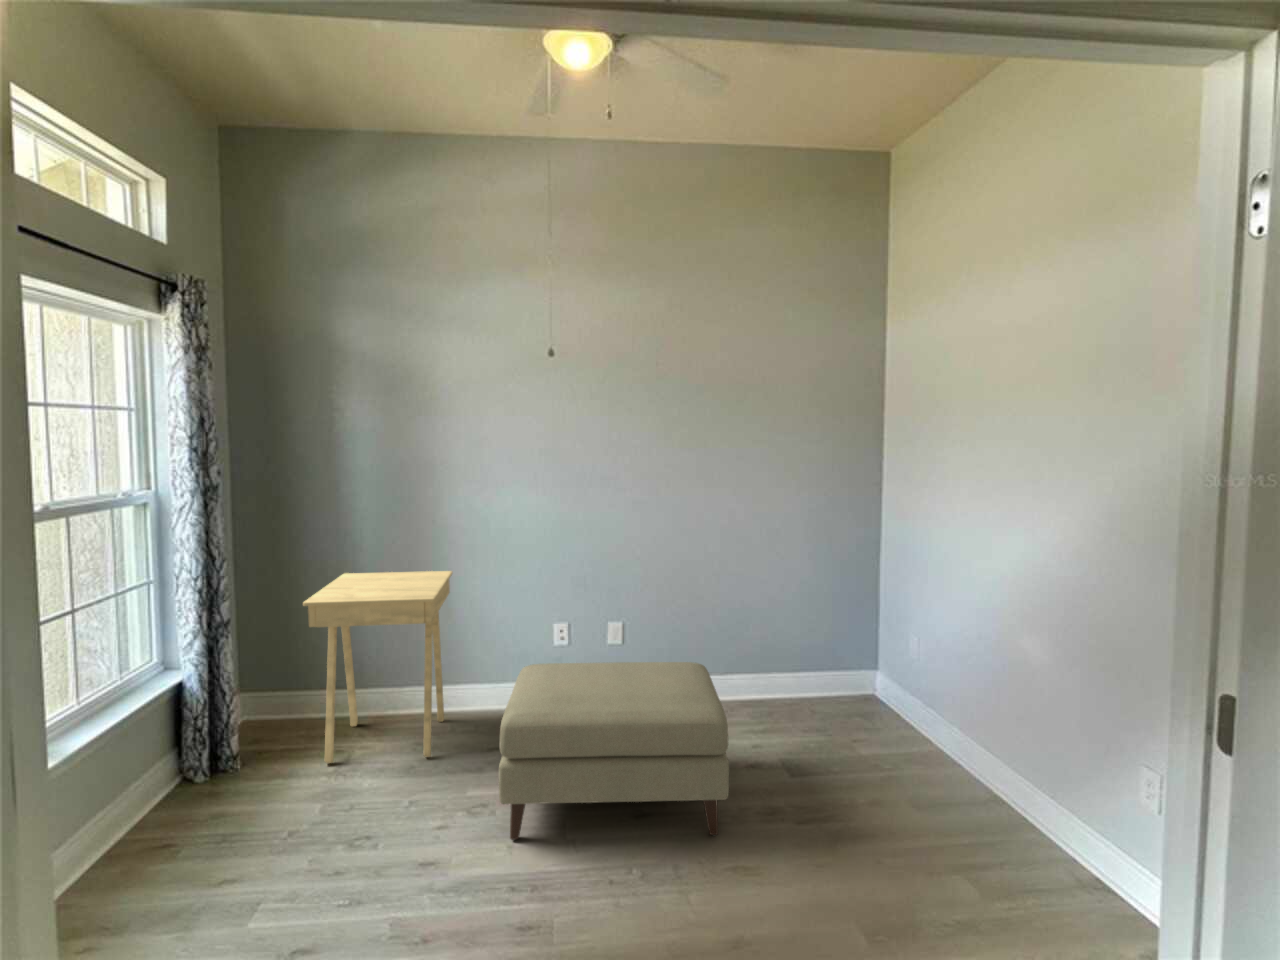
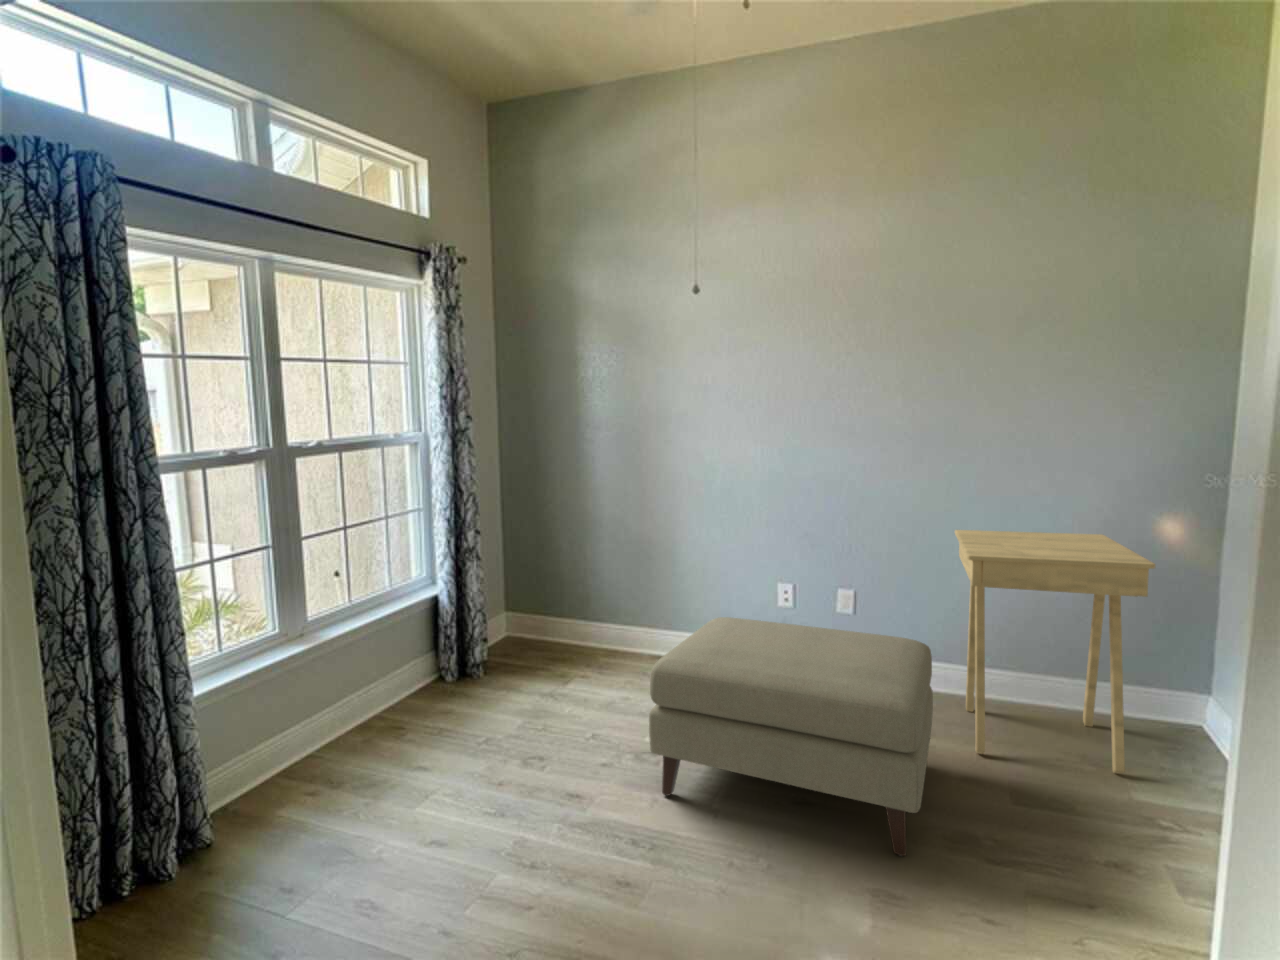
side table: present [303,571,452,763] -> present [955,530,1155,774]

